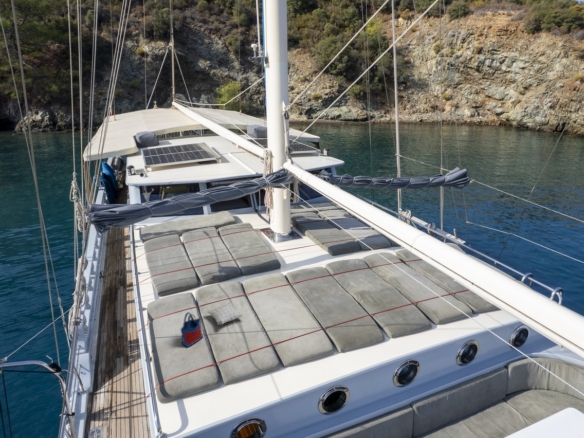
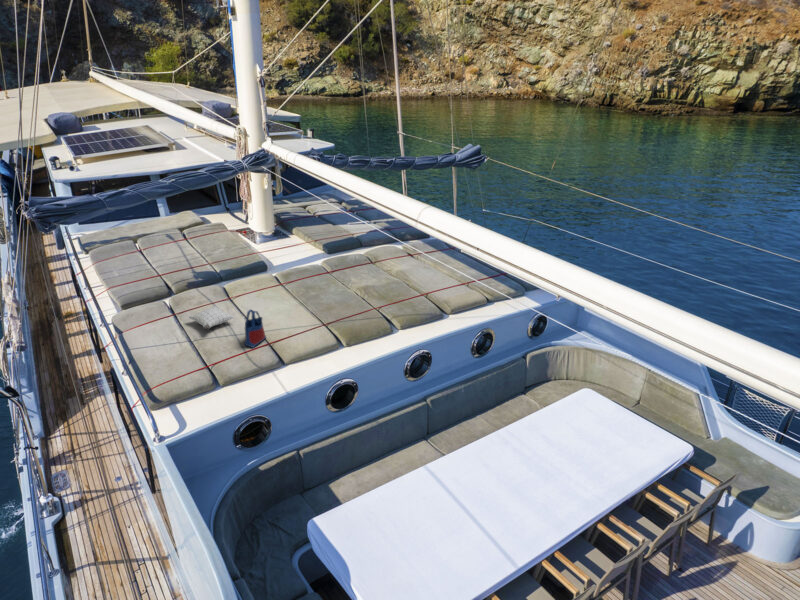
tote bag: present [181,312,203,347] -> present [245,310,266,348]

